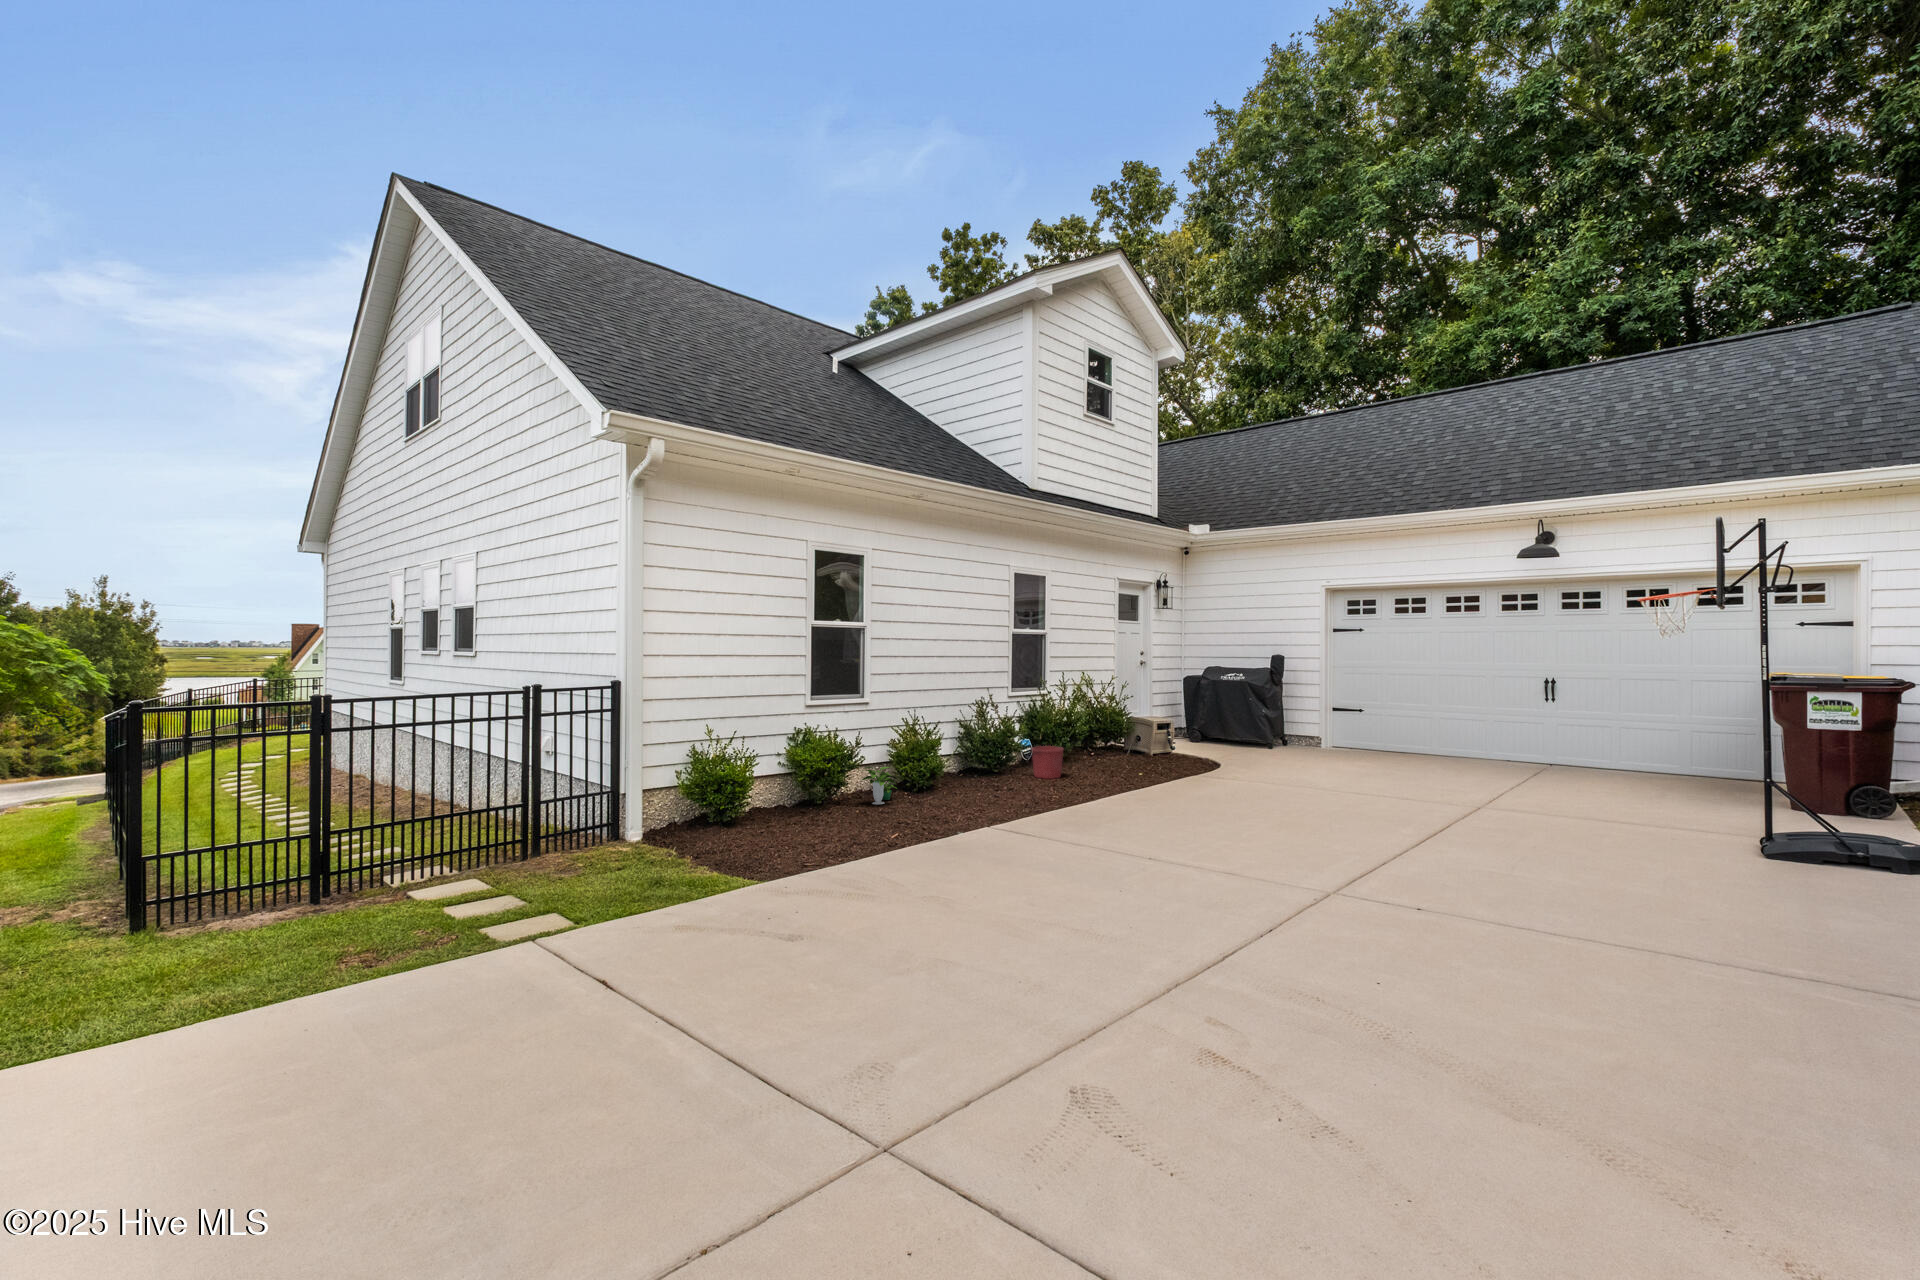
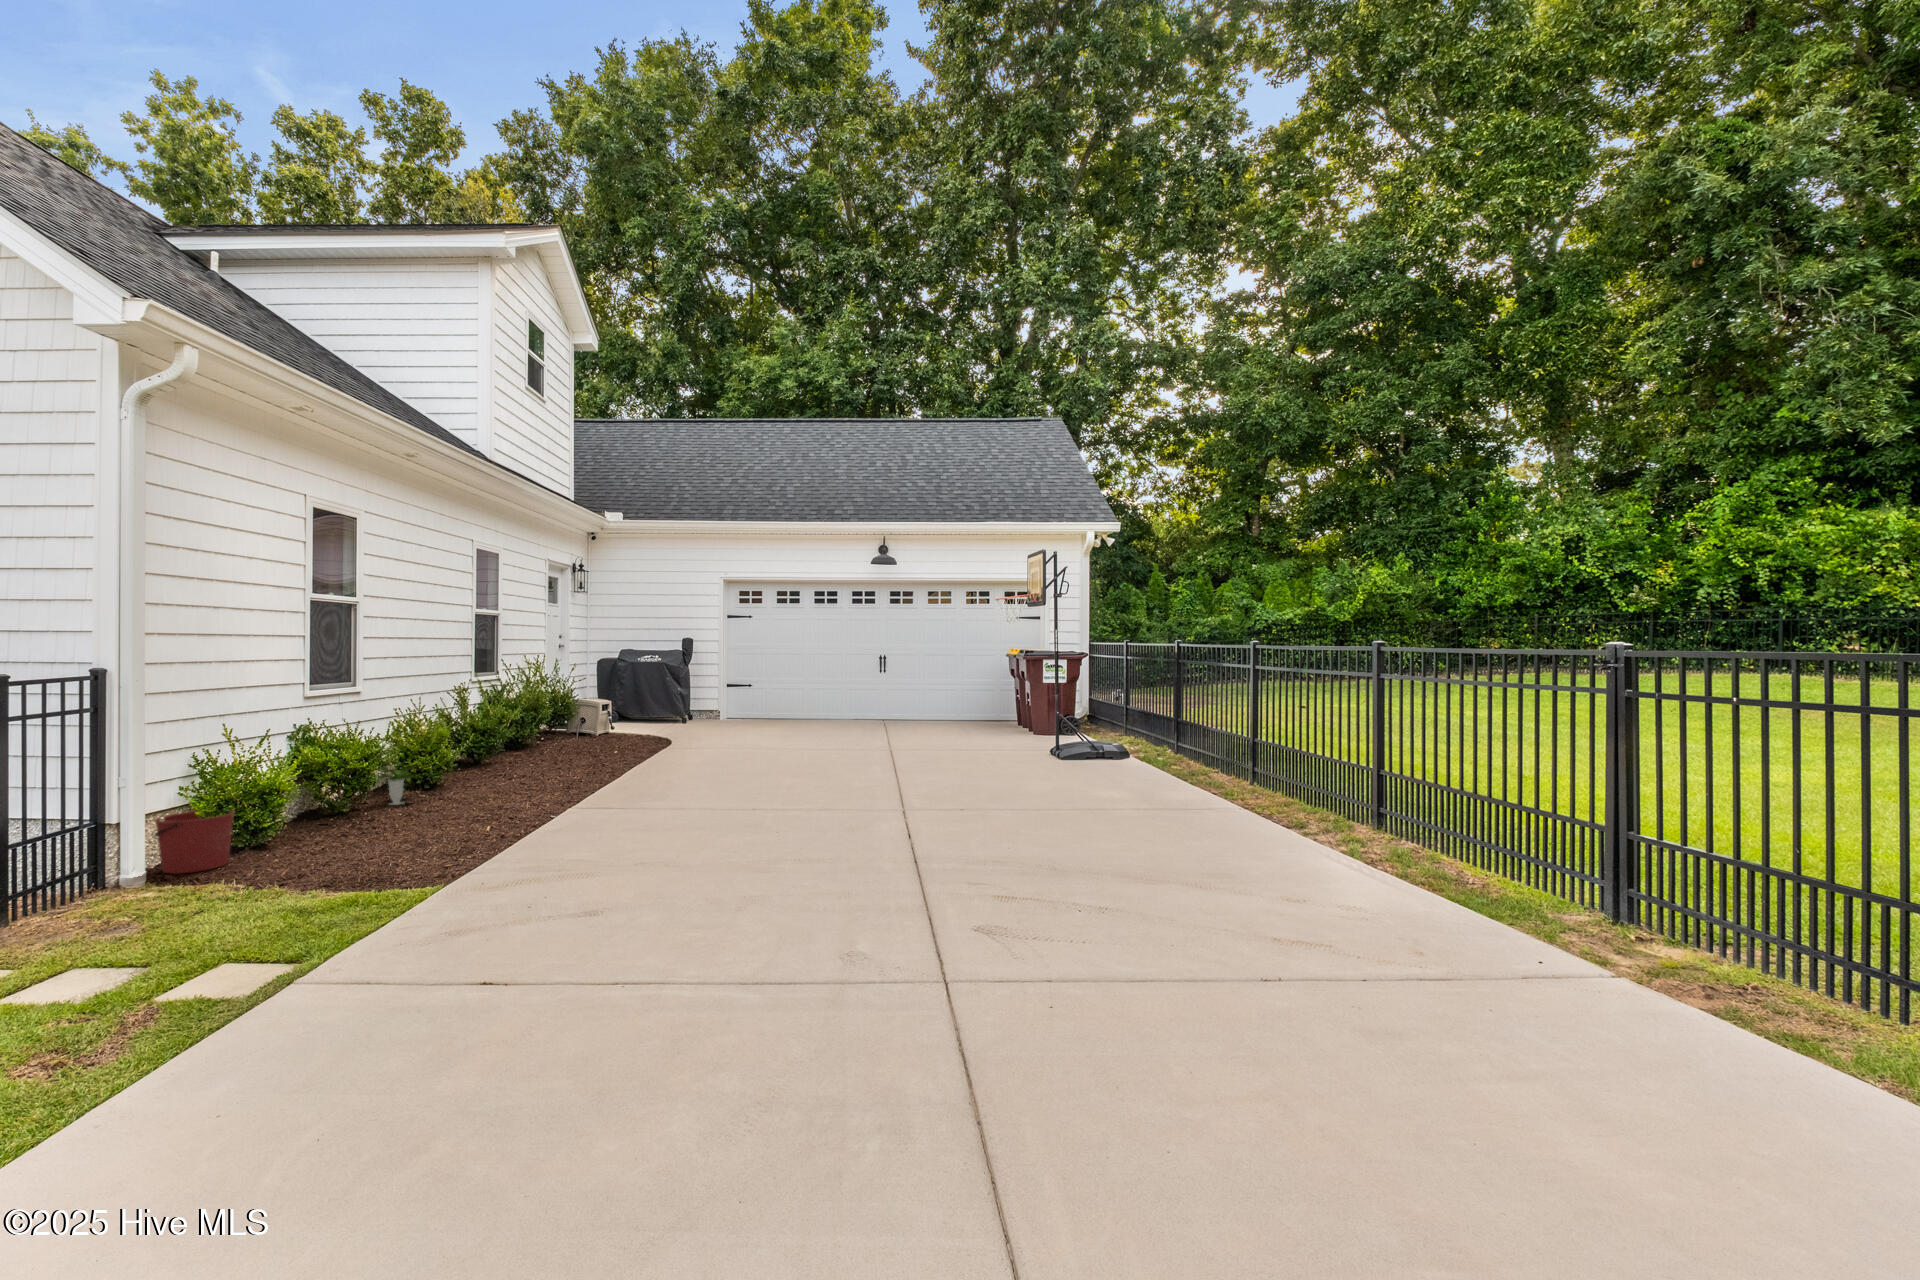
bucket: present [1031,746,1063,779] -> present [153,810,235,874]

